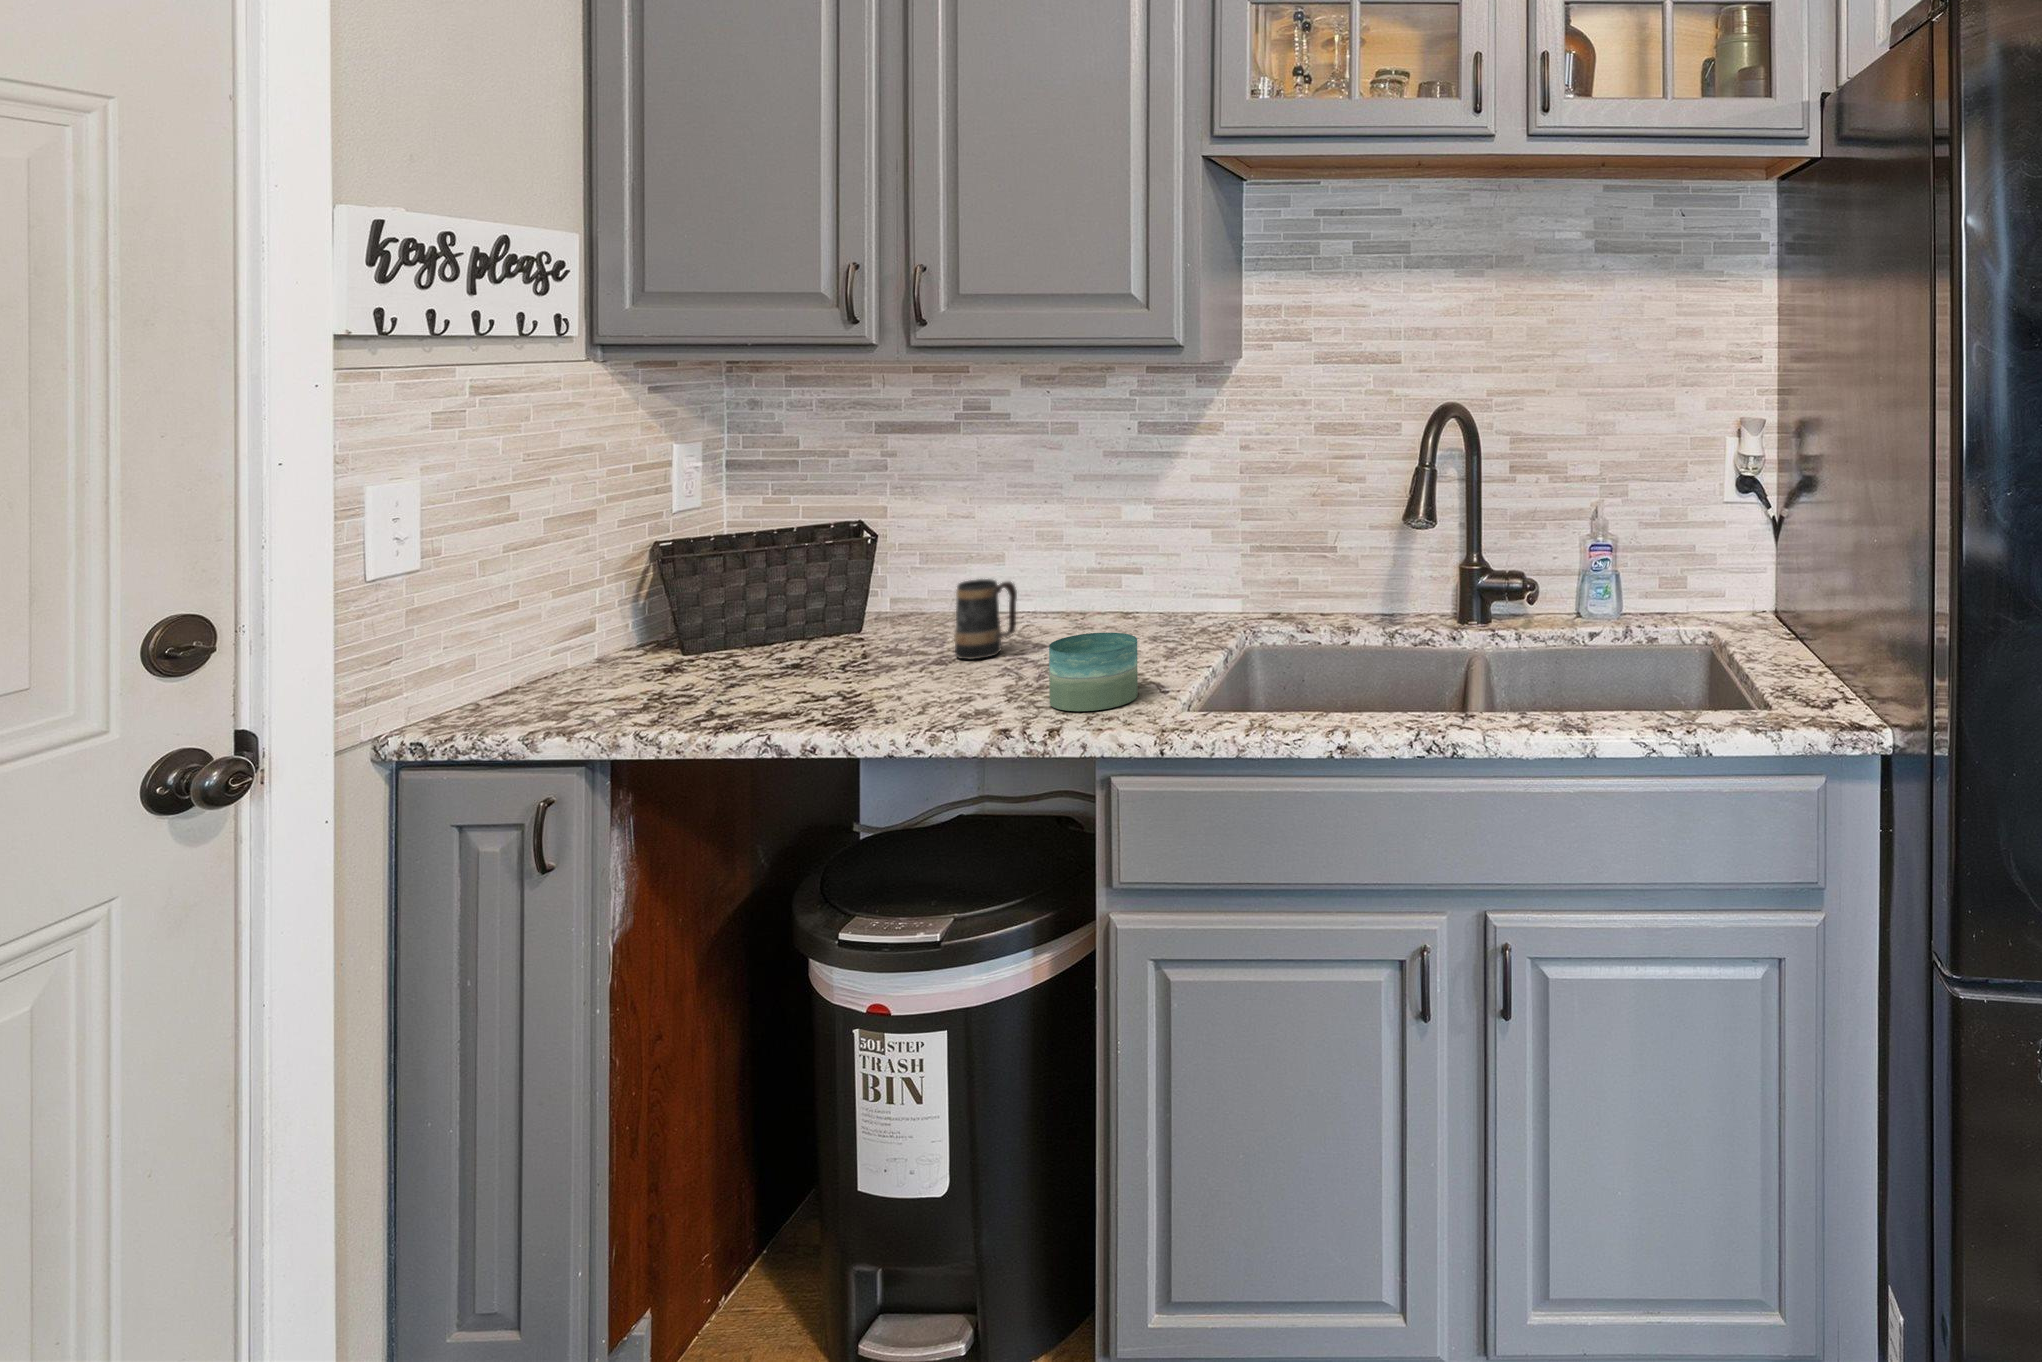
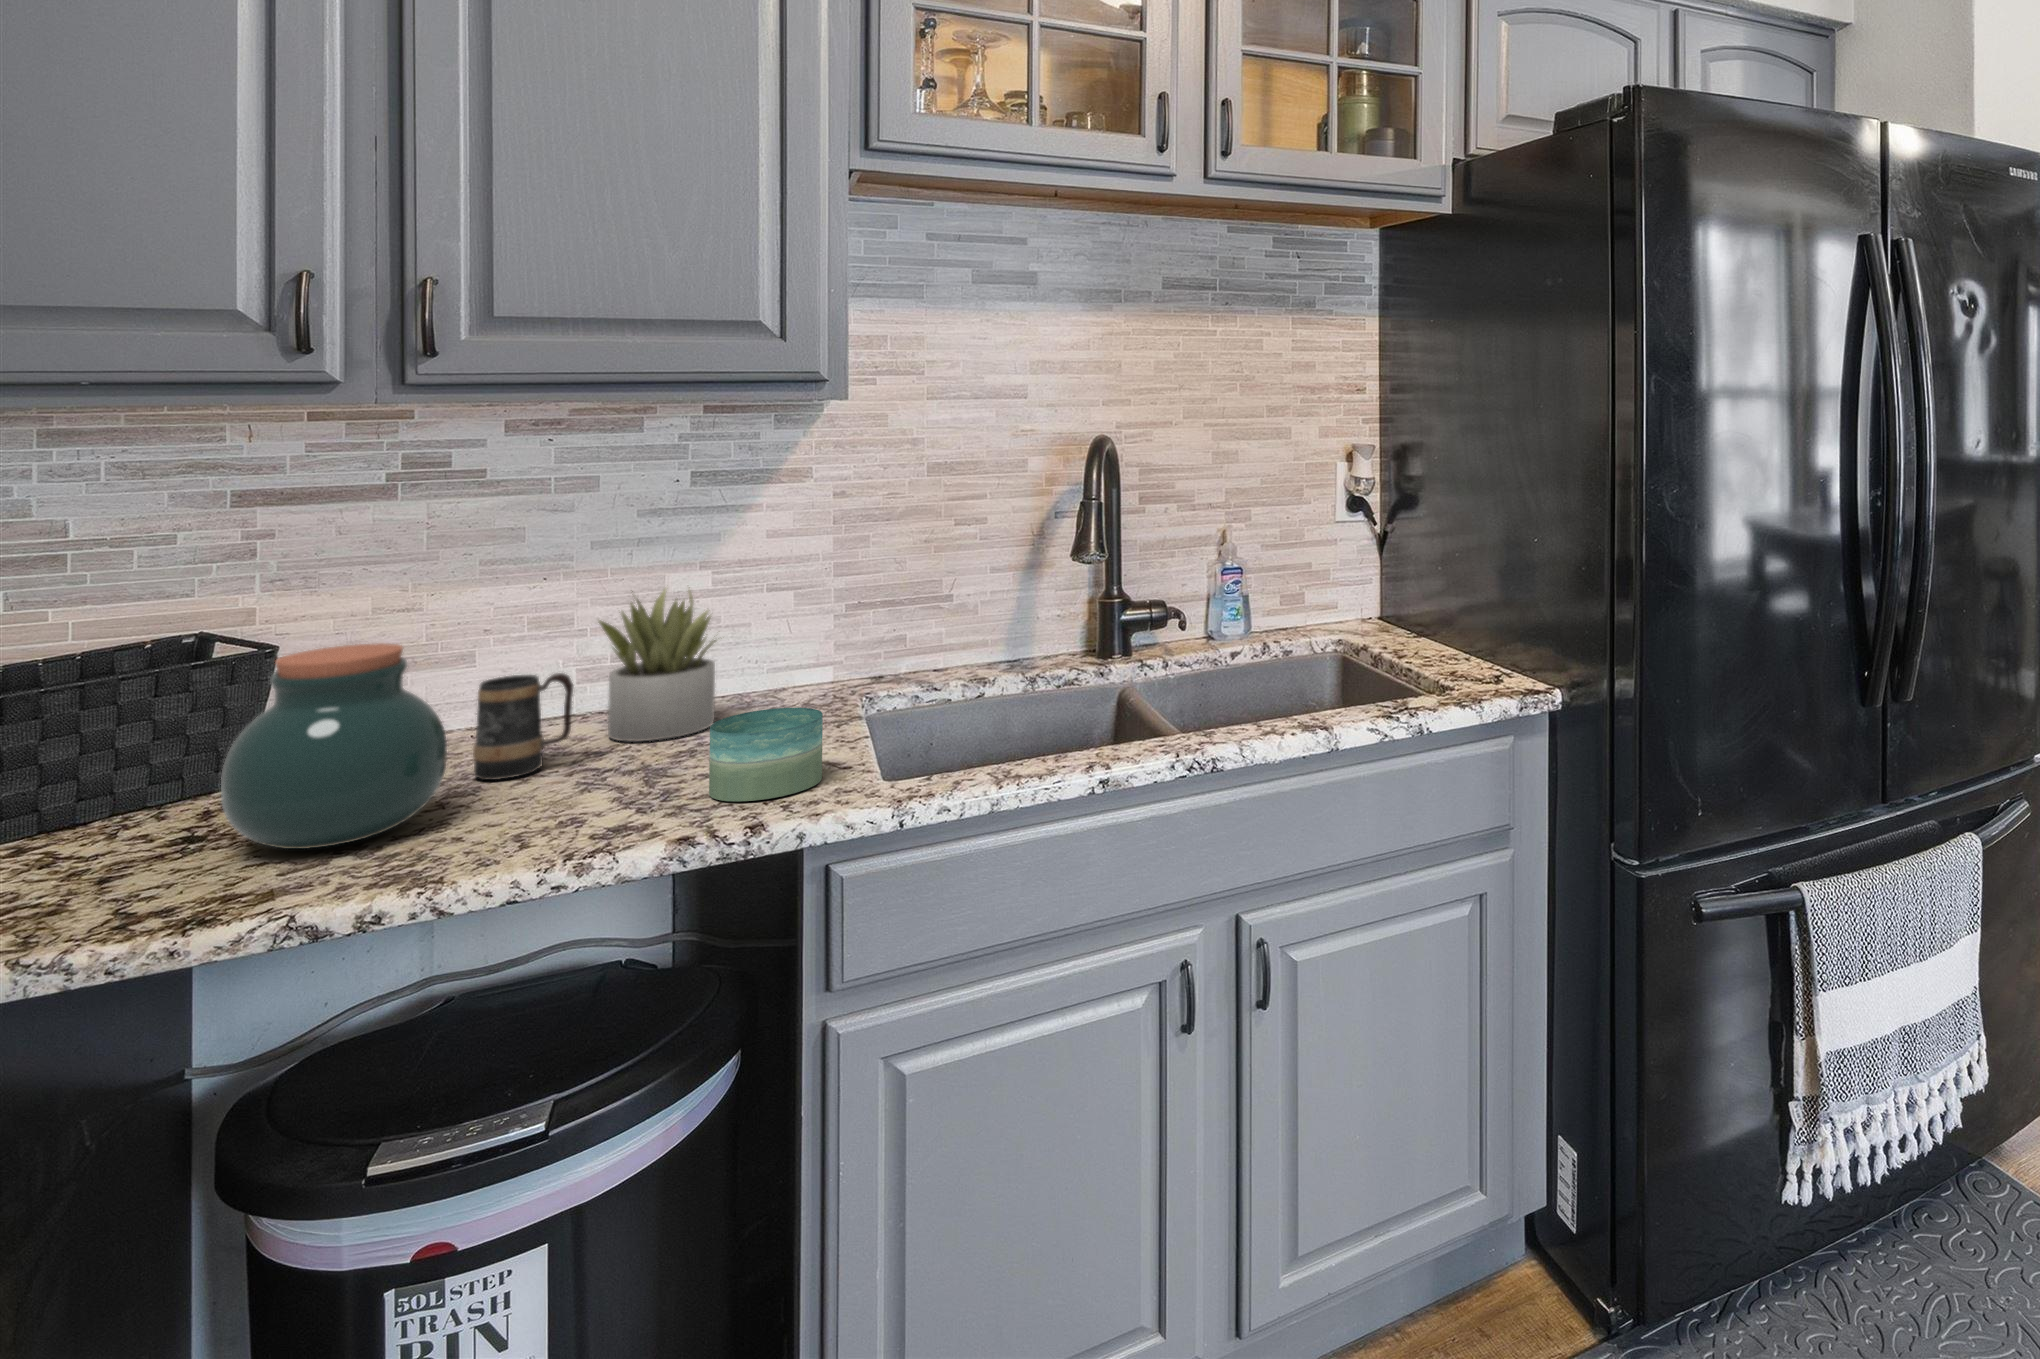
succulent plant: none [1058,518,1144,644] -> present [599,589,715,741]
jar: none [765,546,905,694] -> present [221,643,447,849]

